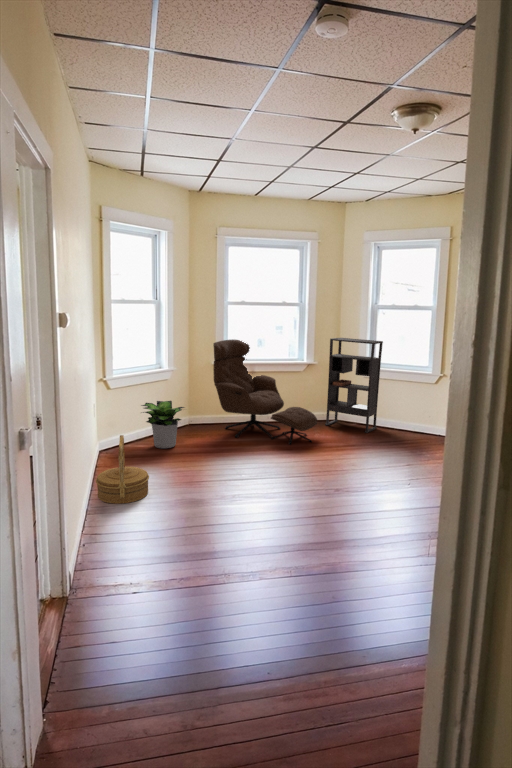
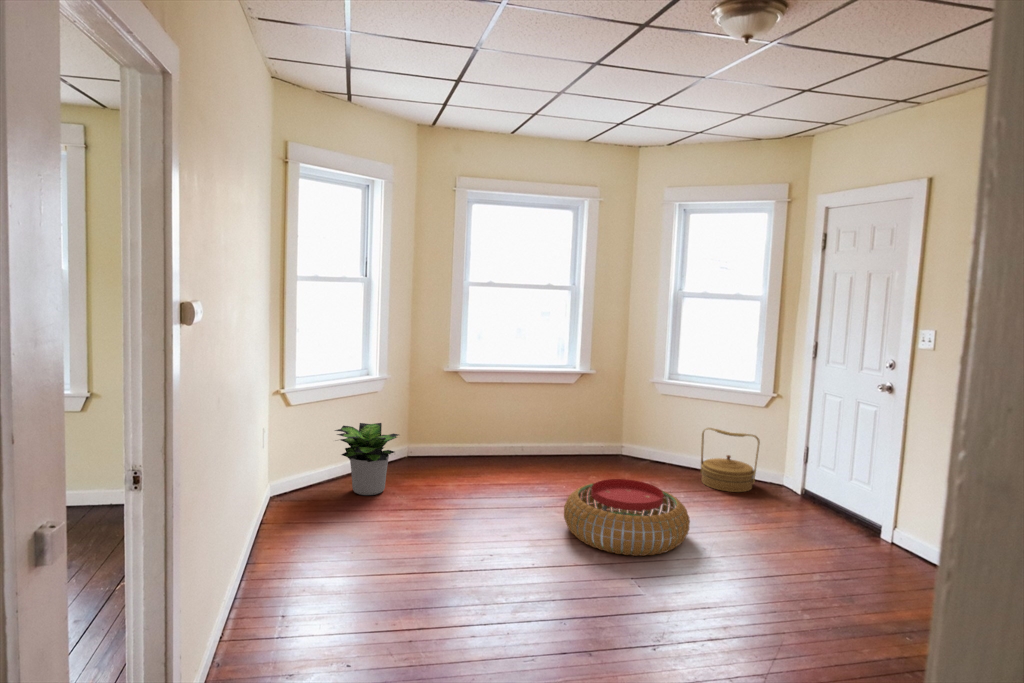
bookshelf: present [325,338,383,433] -> none [605,335,690,476]
lounge chair: present [213,339,317,445] -> none [445,335,595,493]
pouf: none [297,433,381,480] -> present [564,479,690,556]
woven basket: present [96,435,149,504] -> present [701,428,760,492]

